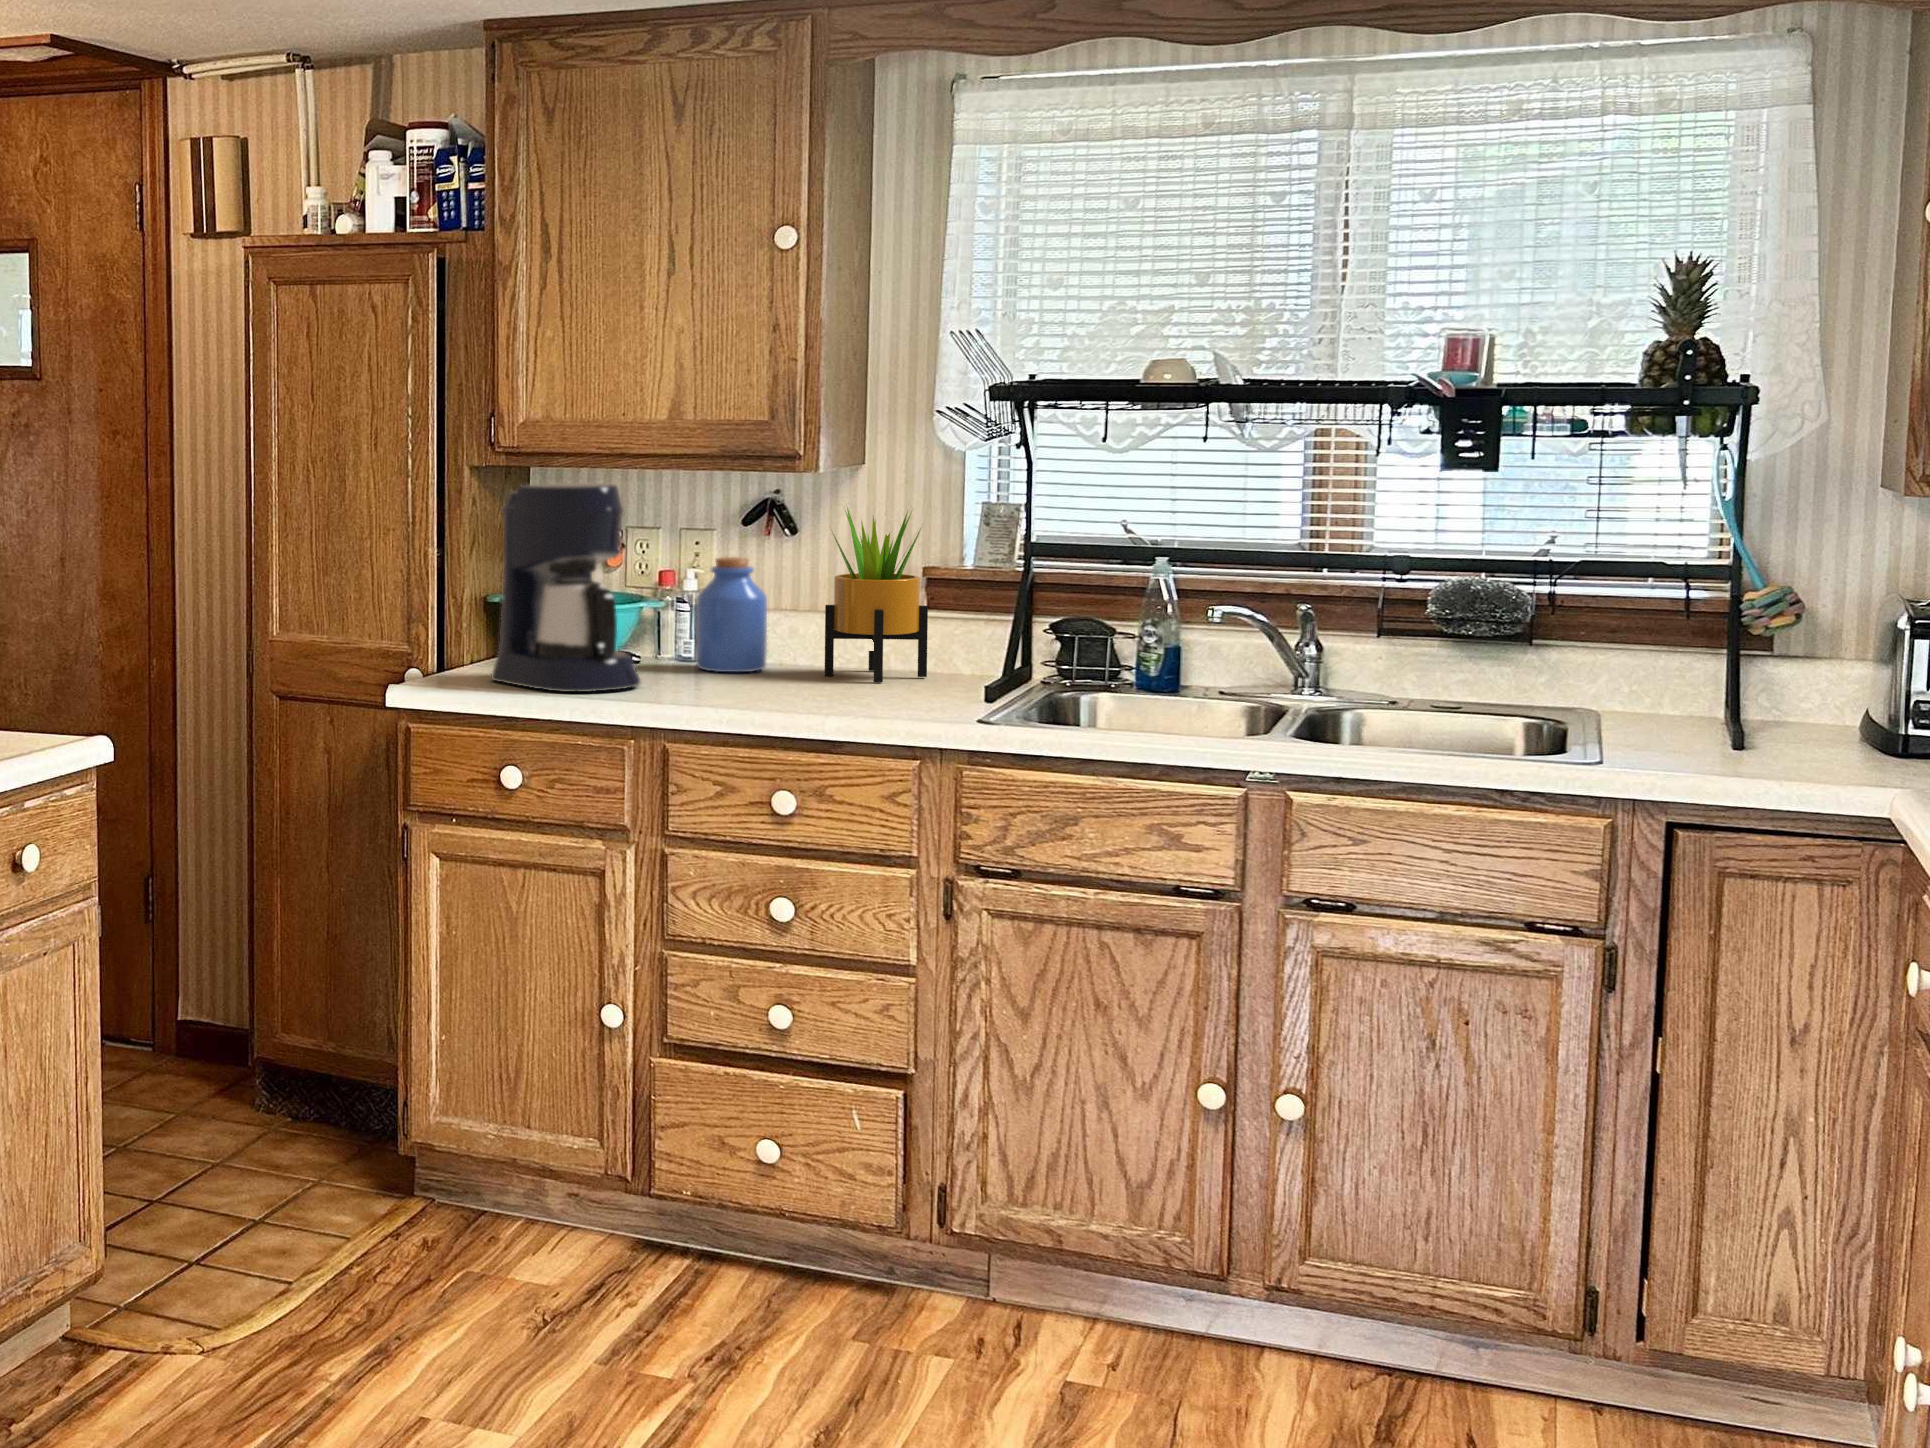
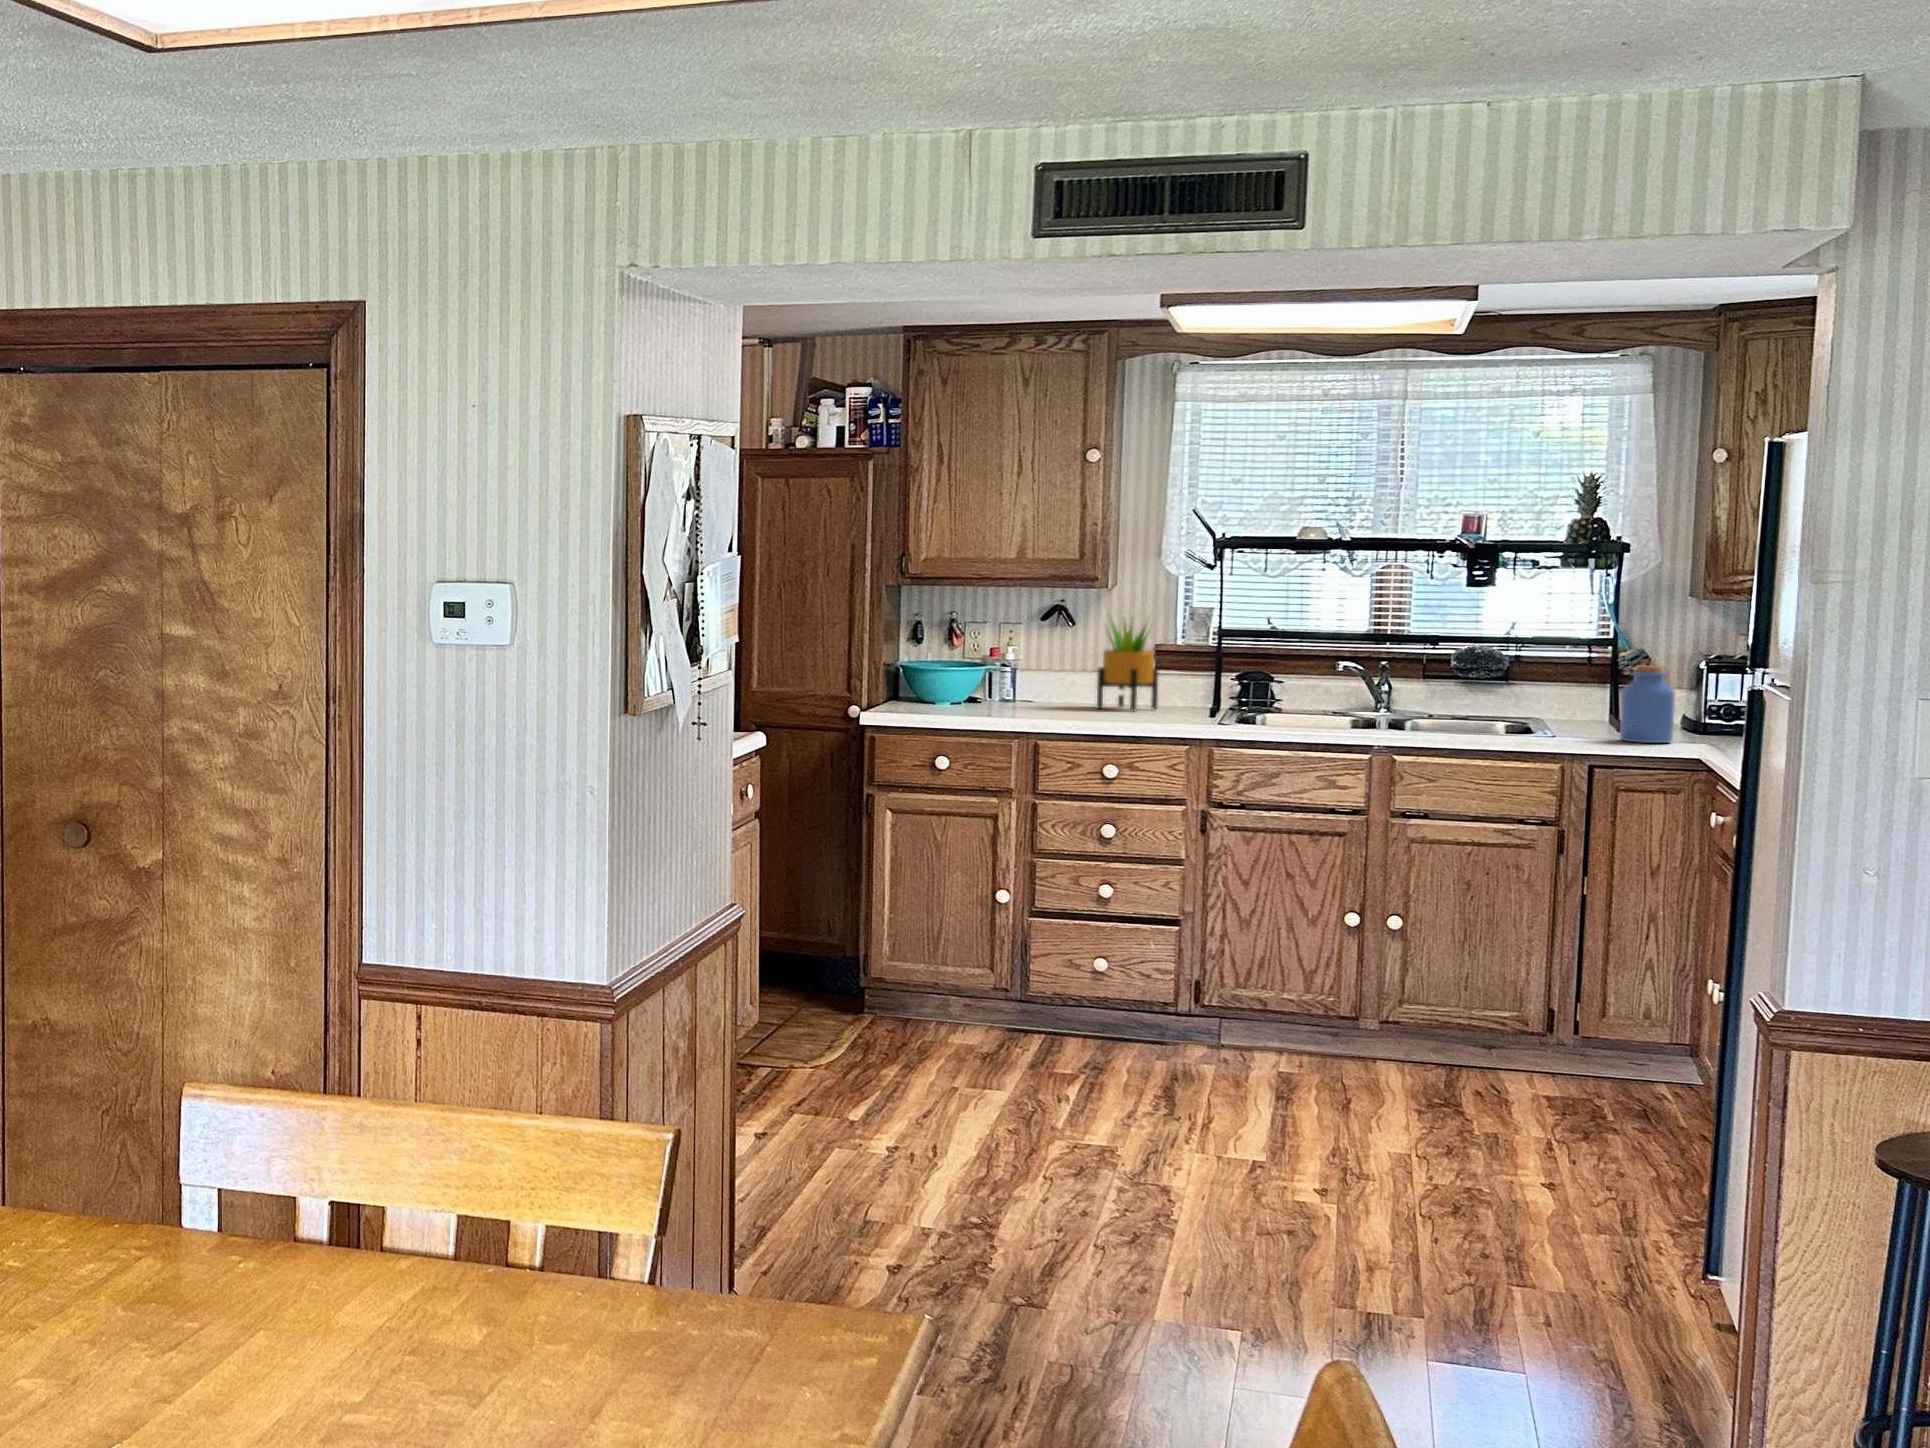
coffee maker: present [491,482,641,692] -> none [914,595,1006,714]
jar: present [697,557,767,672] -> present [1620,665,1675,743]

